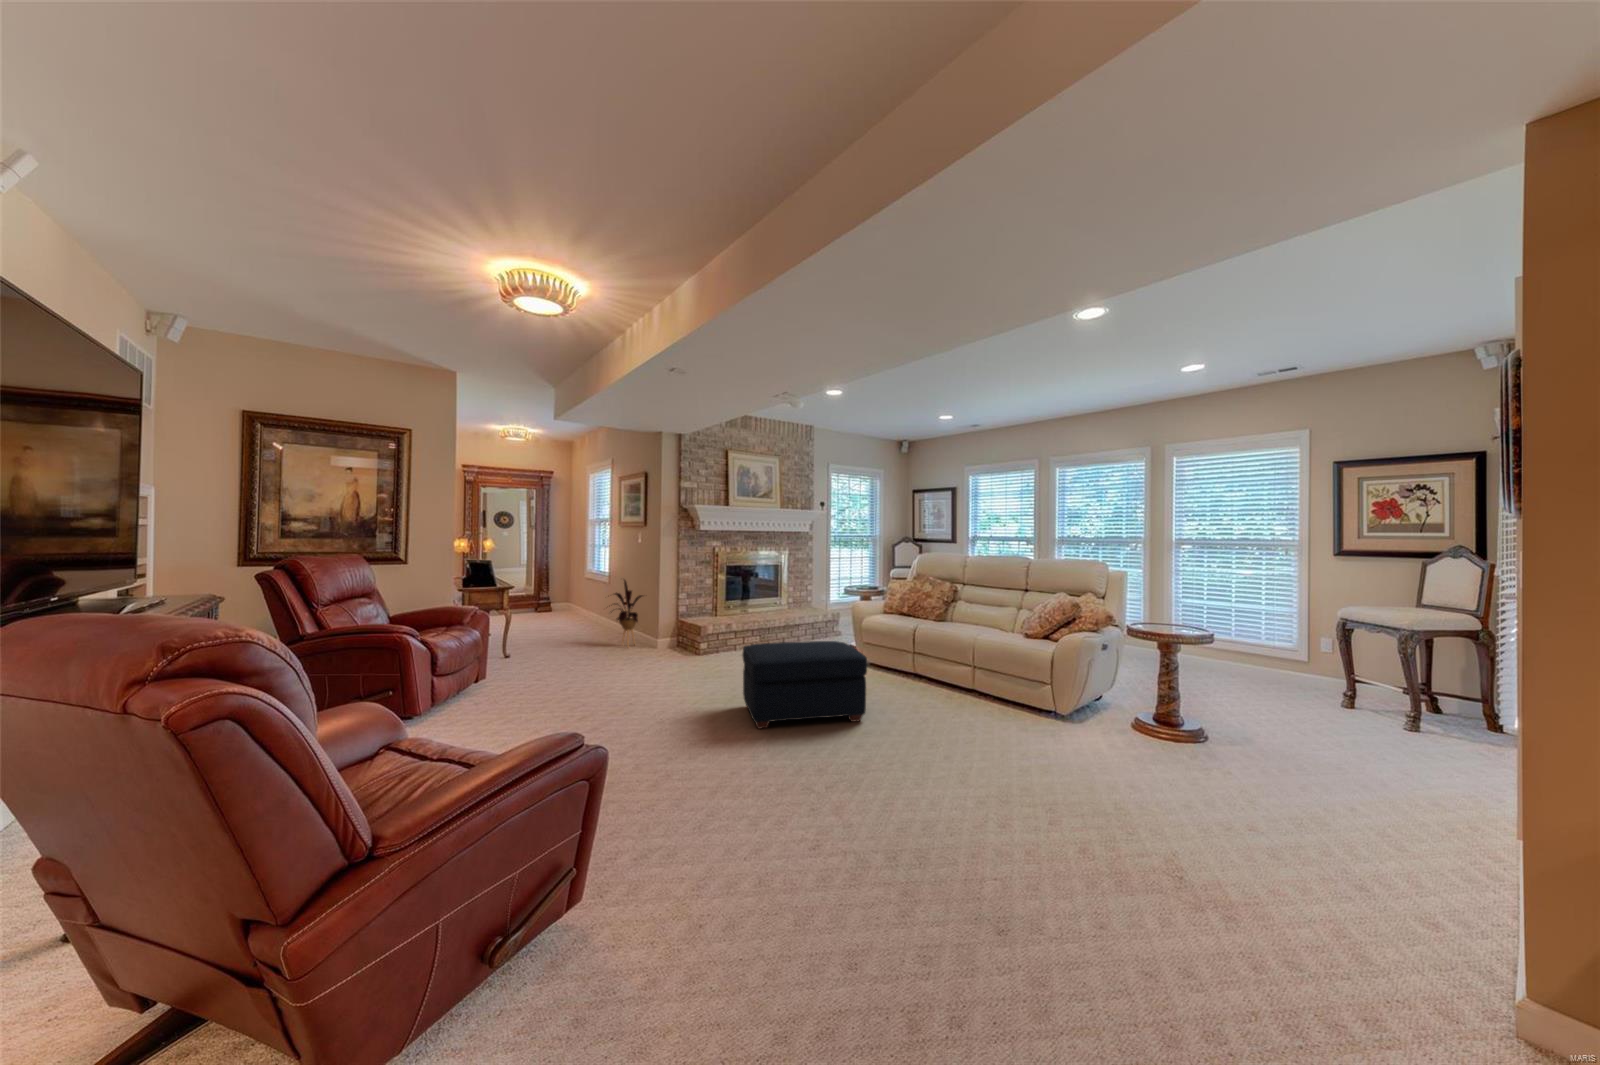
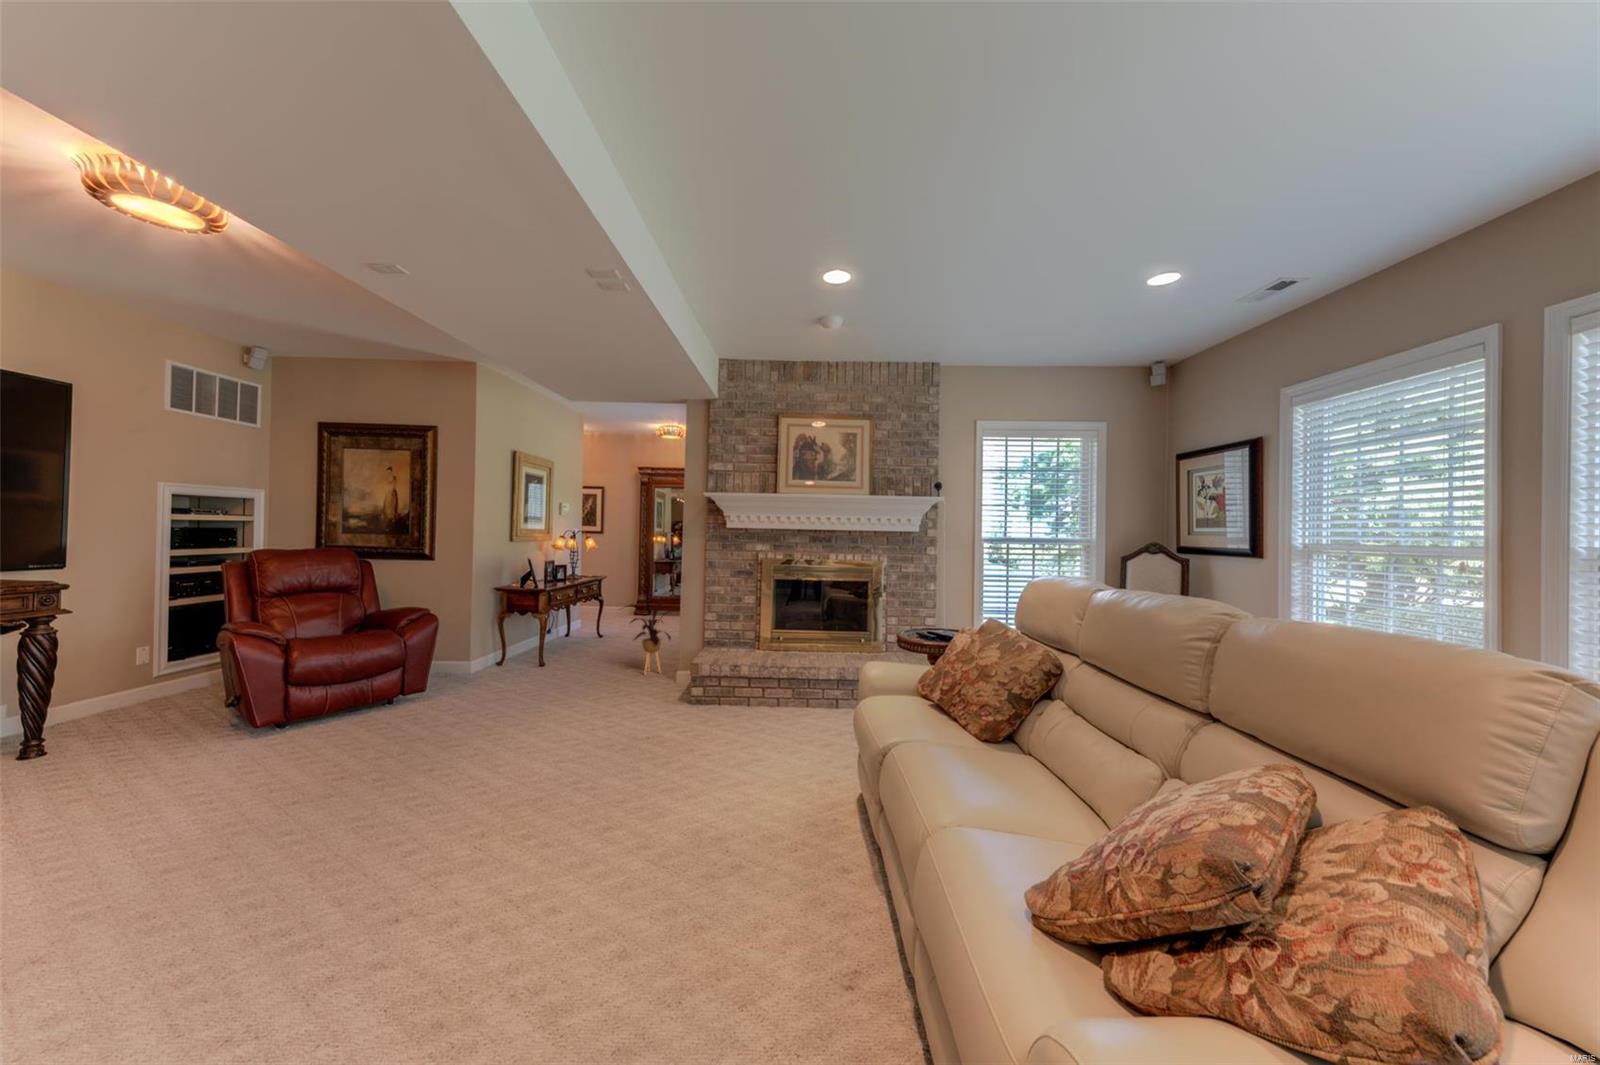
ottoman: present [742,641,867,729] -> none [280,704,561,928]

